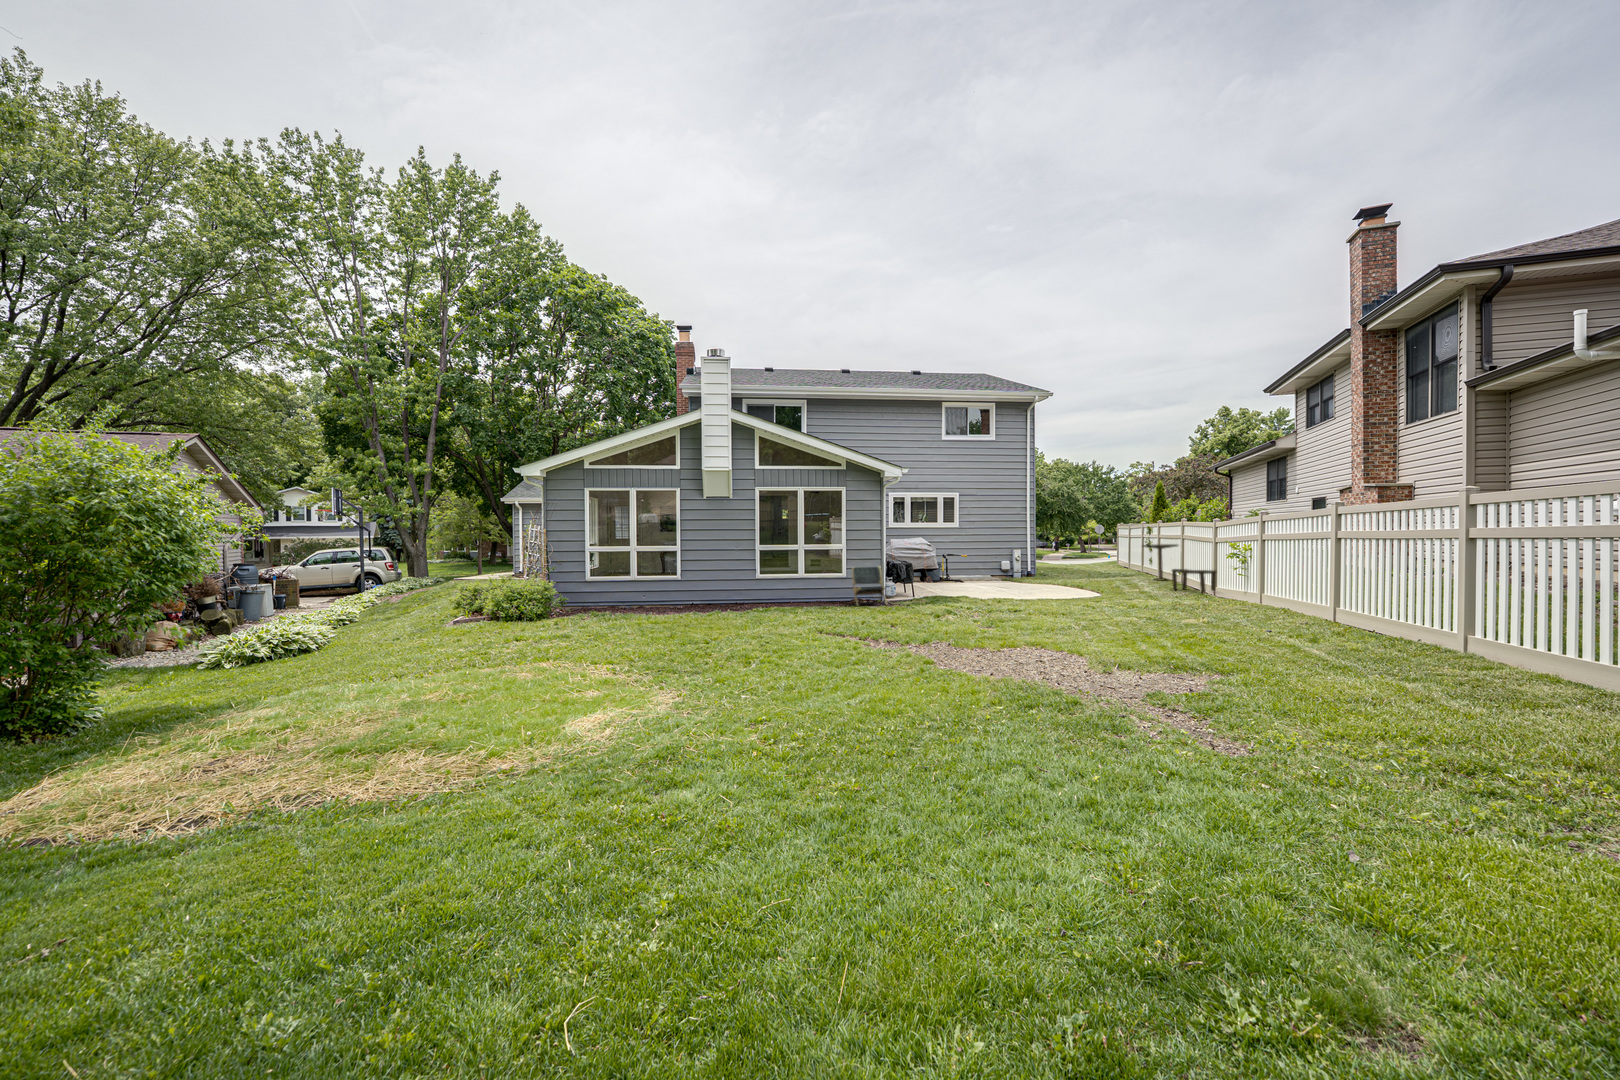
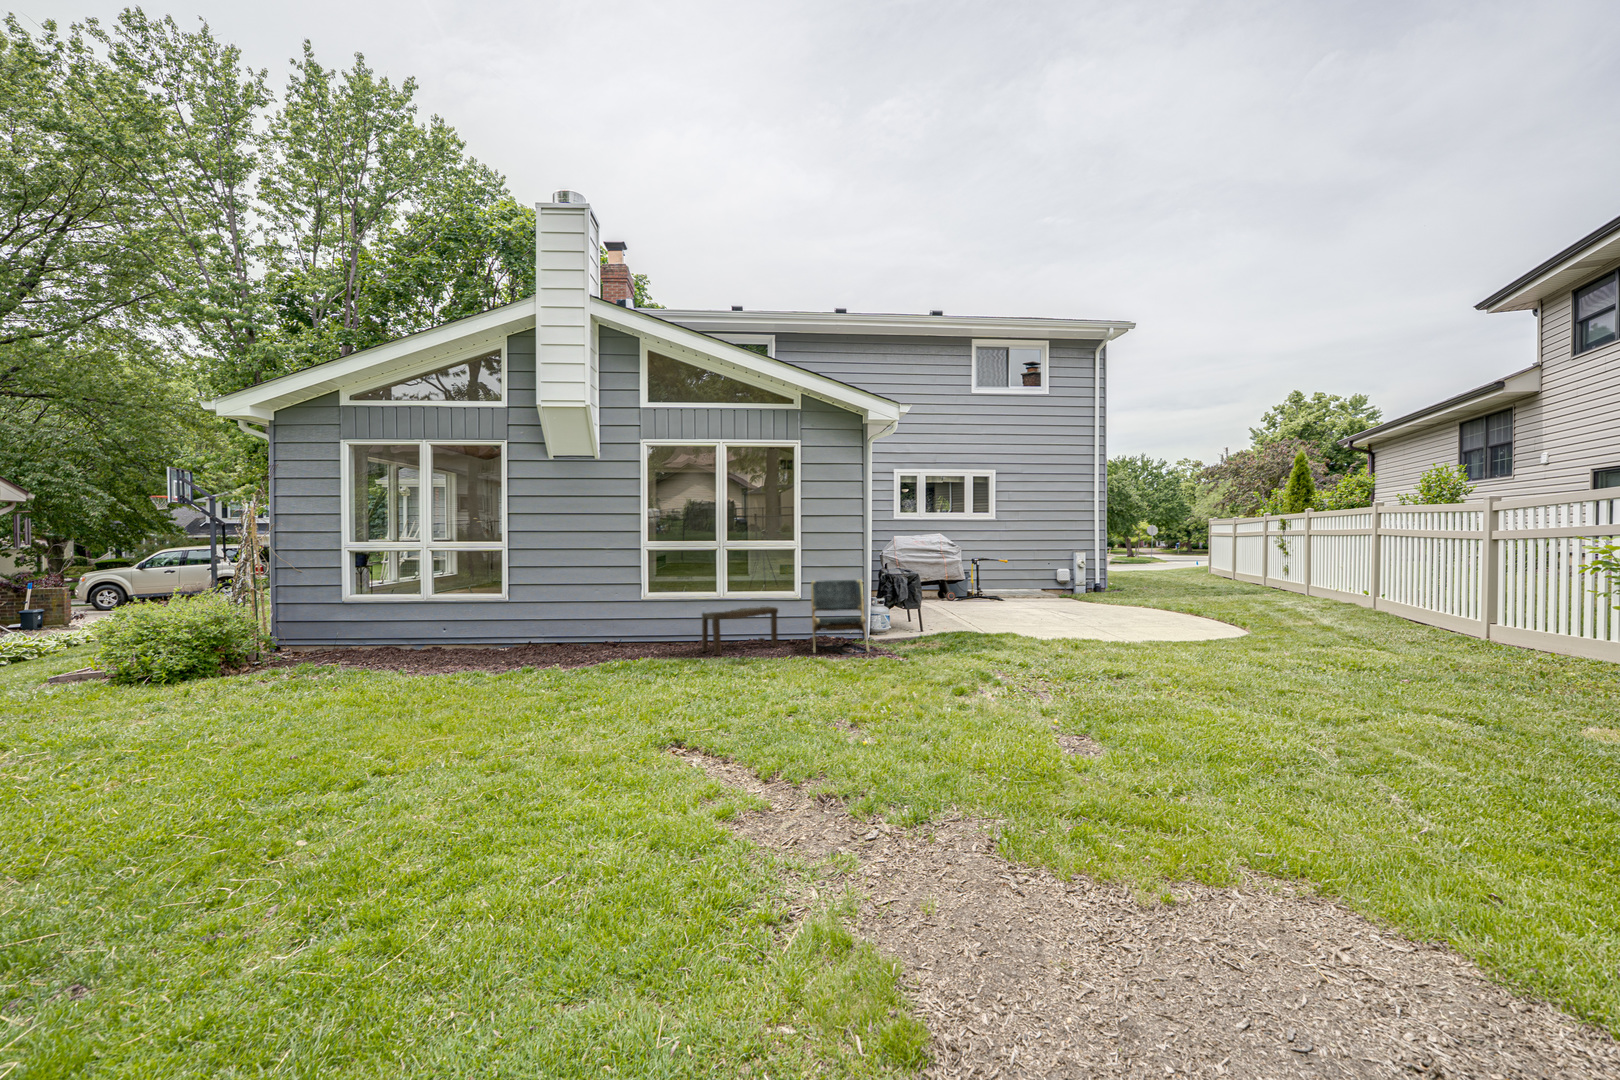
pedestal table: present [1143,544,1178,580] -> none [1290,545,1360,603]
bench: present [1172,569,1217,593] -> present [702,607,778,656]

